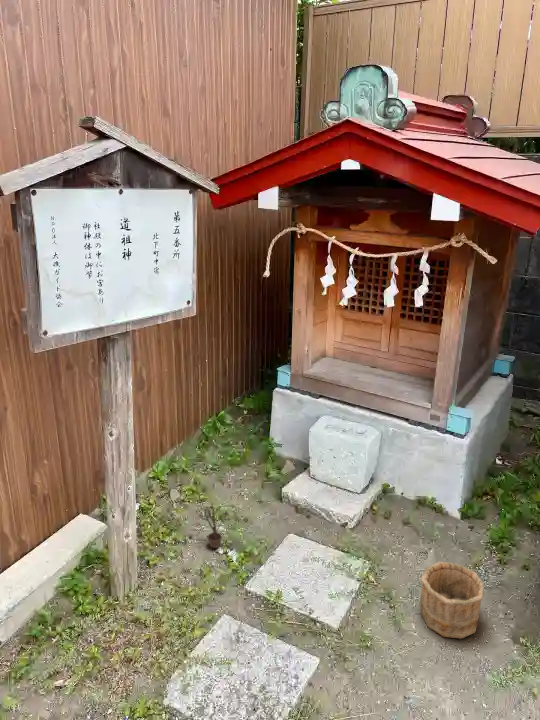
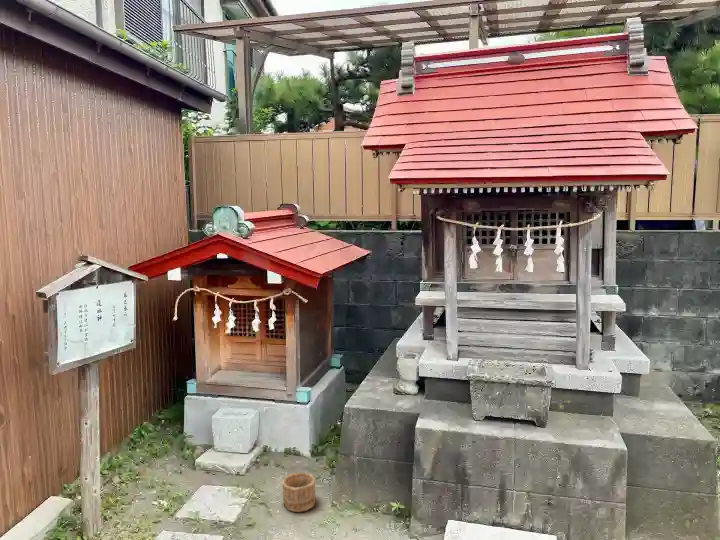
decorative plant: present [199,505,230,548] -> none [138,468,163,500]

